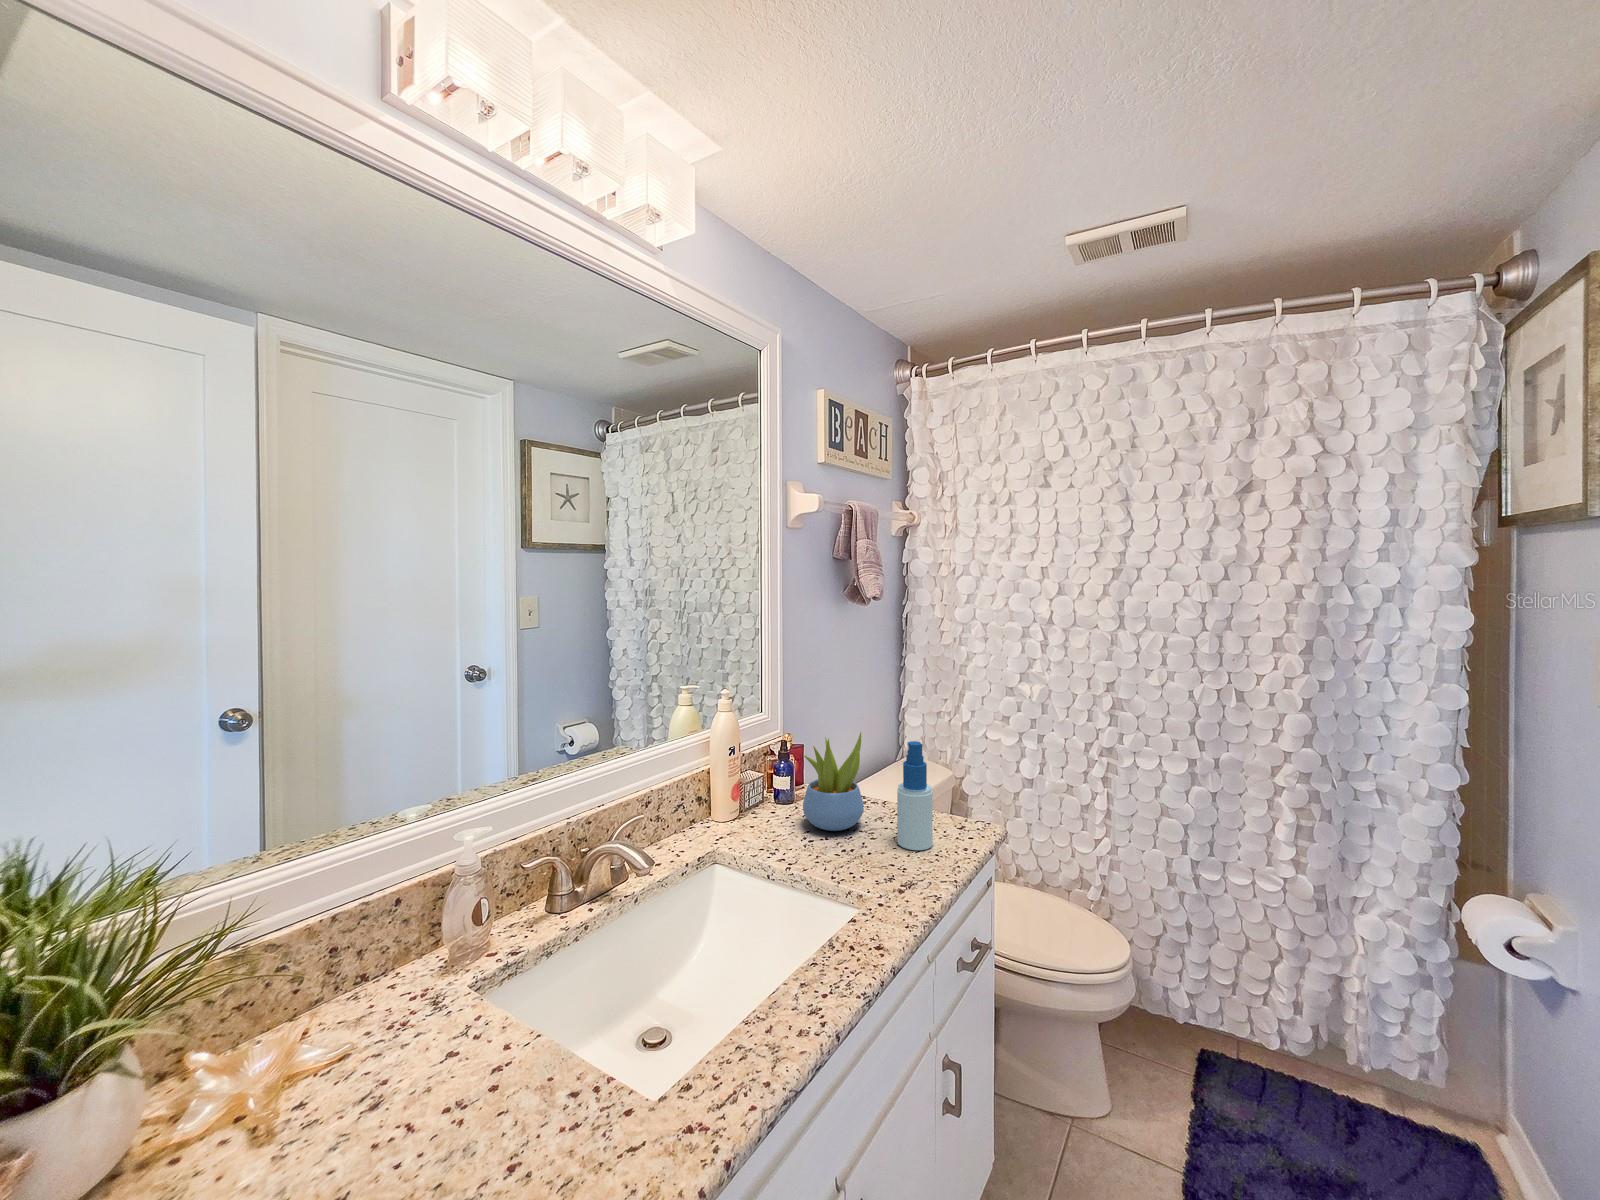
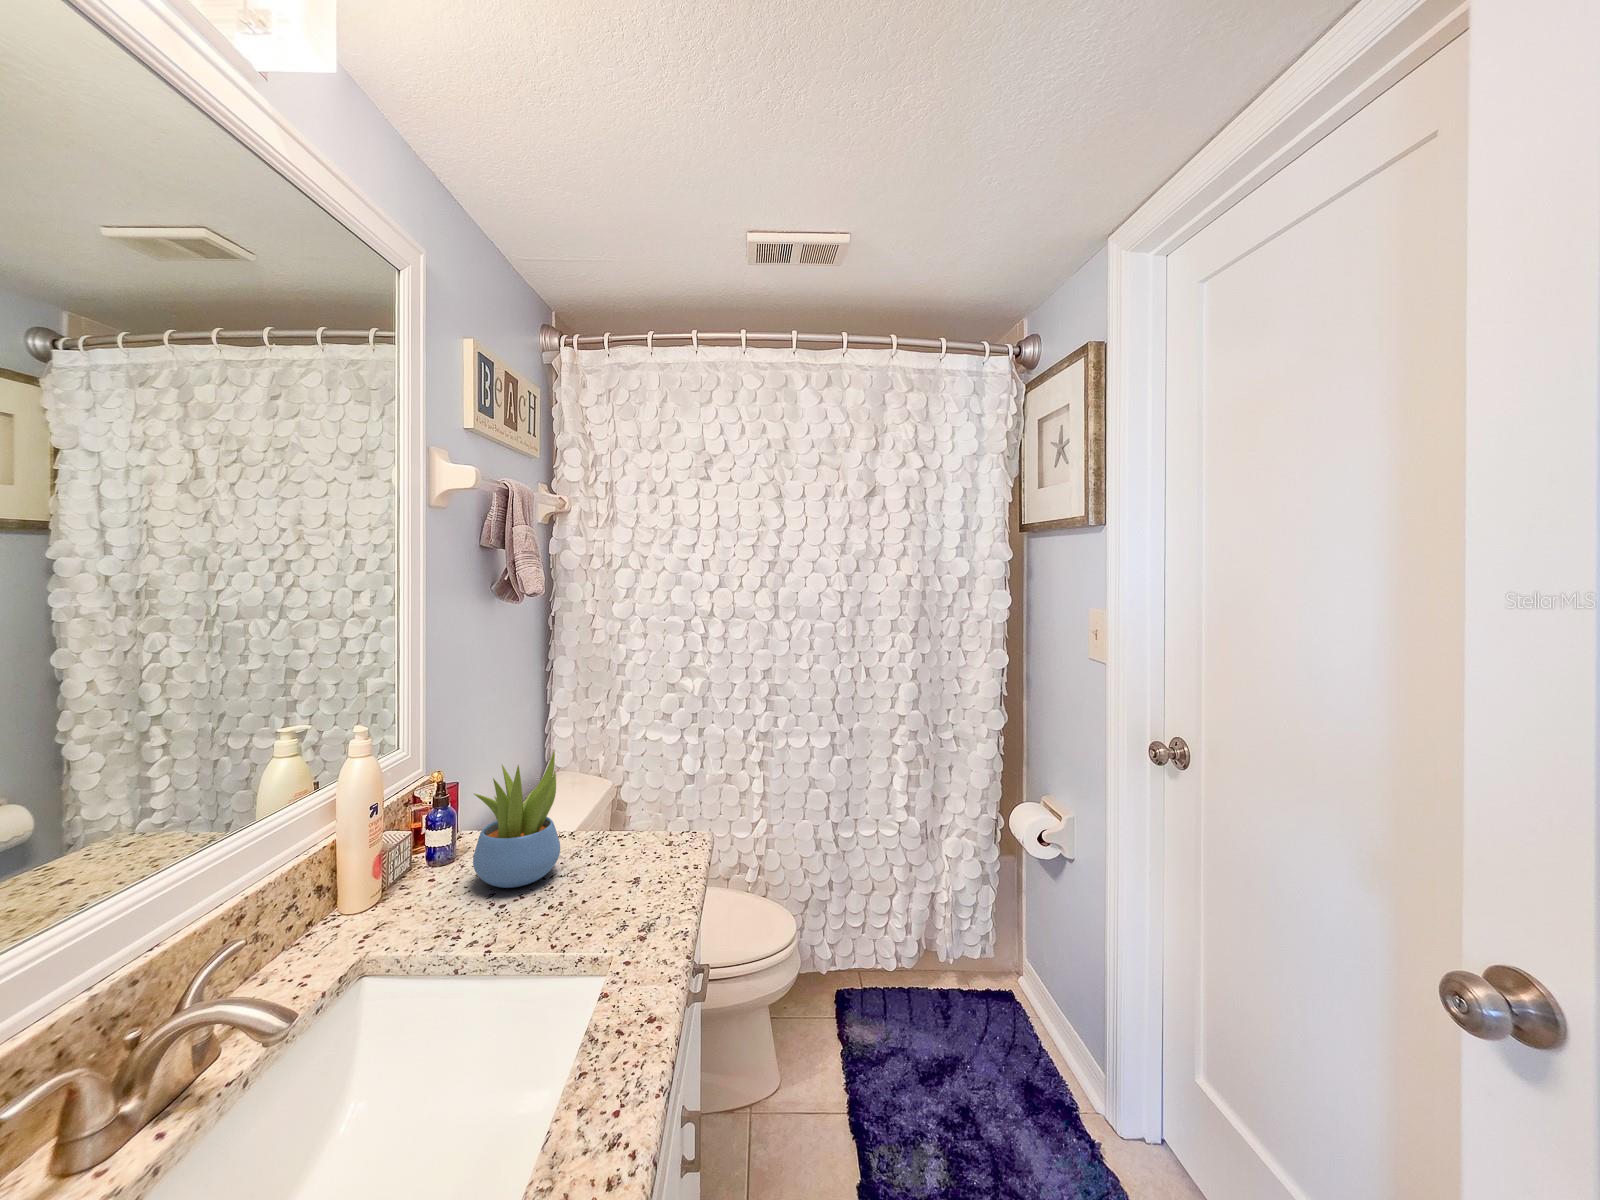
spray bottle: present [897,741,933,850] -> none [611,751,654,882]

